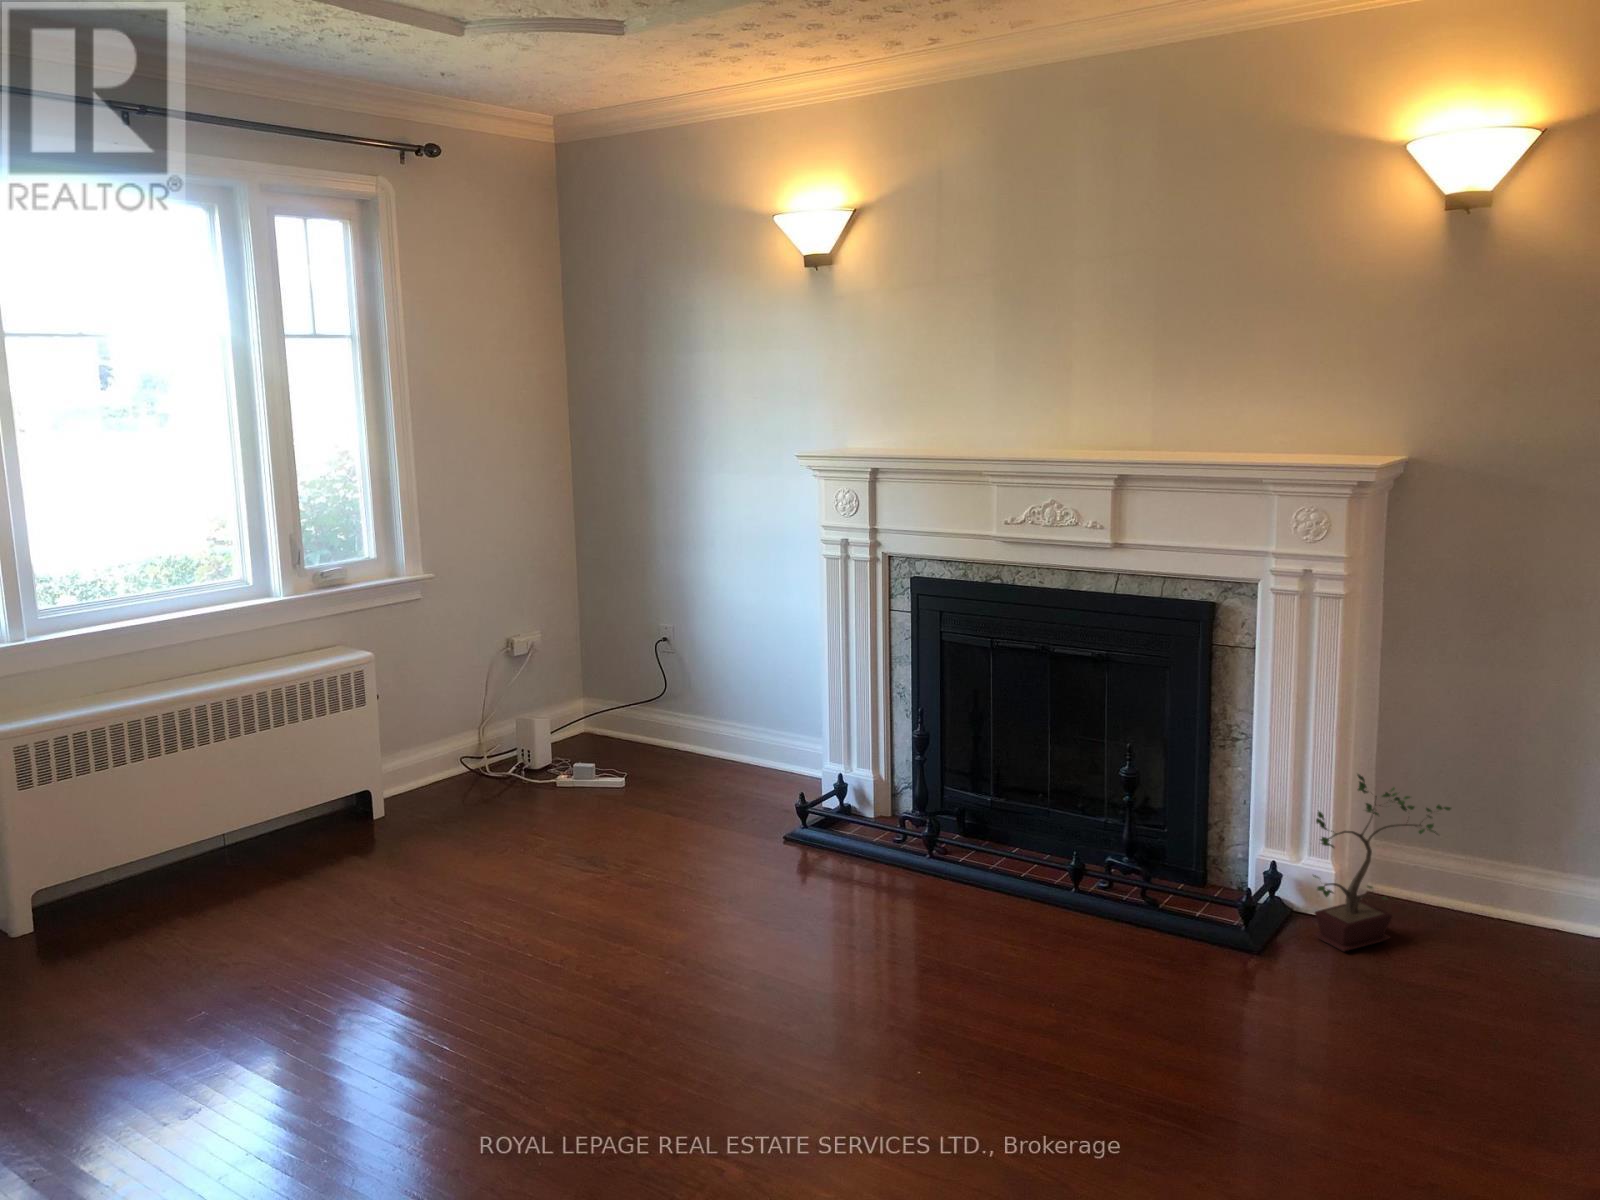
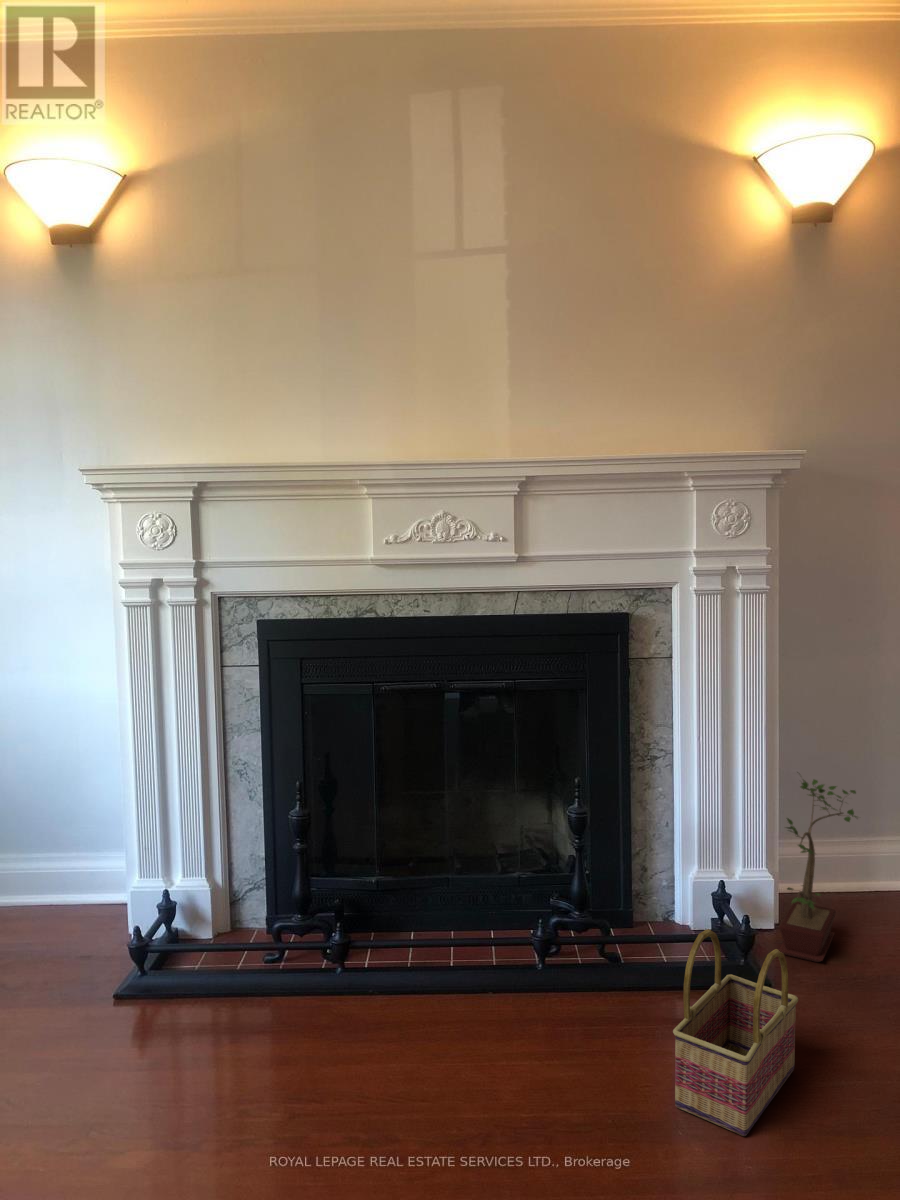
basket: none [1089,868,1216,1015] -> present [673,929,798,1136]

